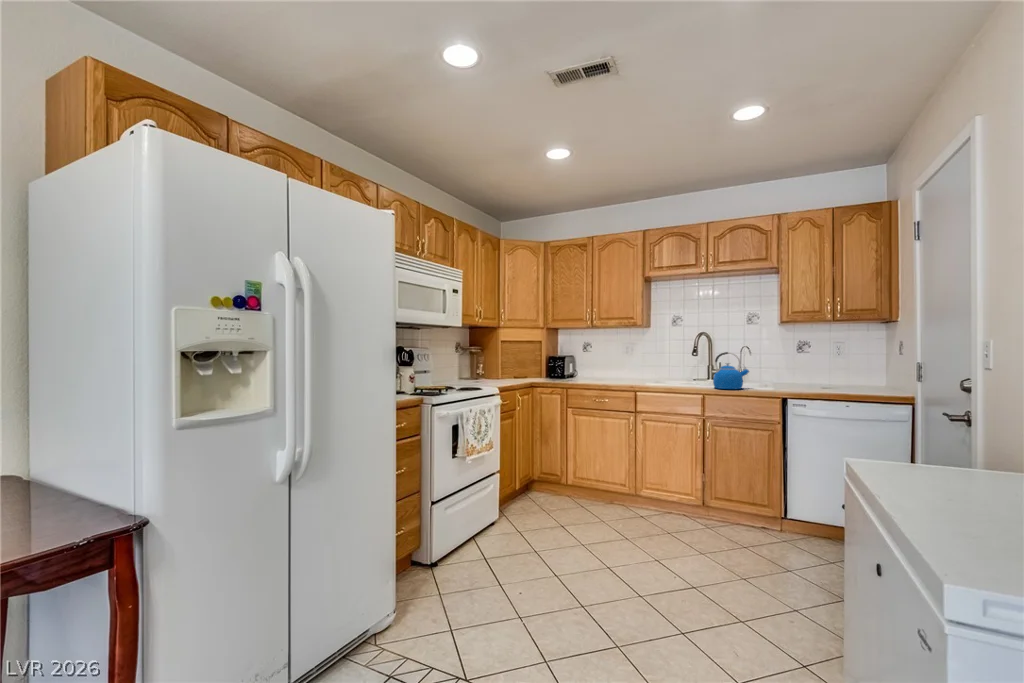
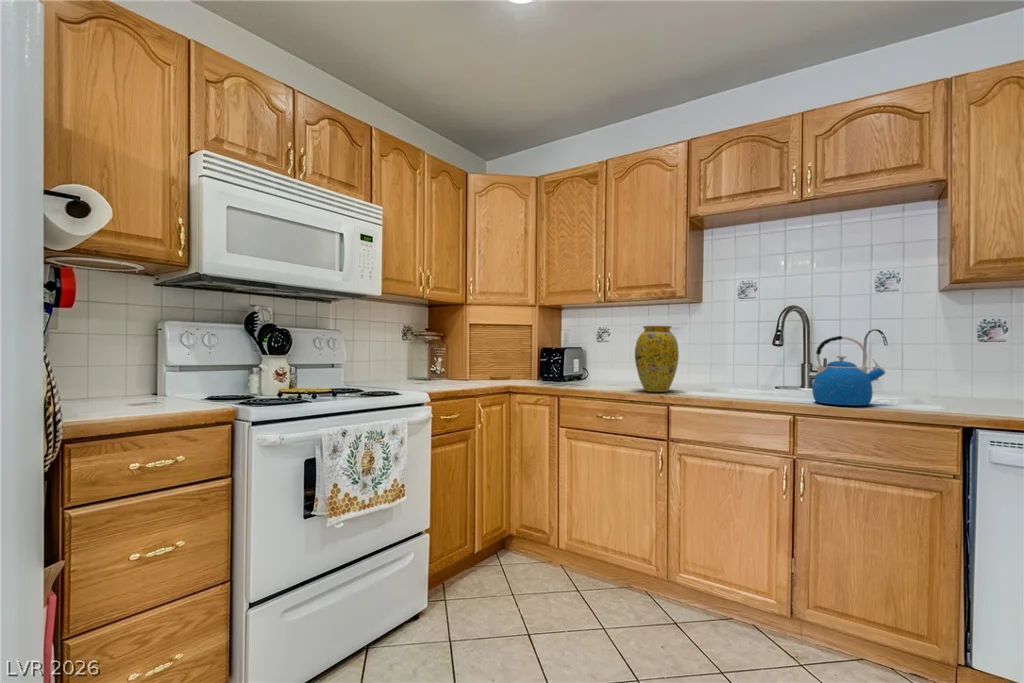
vase: none [614,345,639,385] -> present [635,326,679,392]

